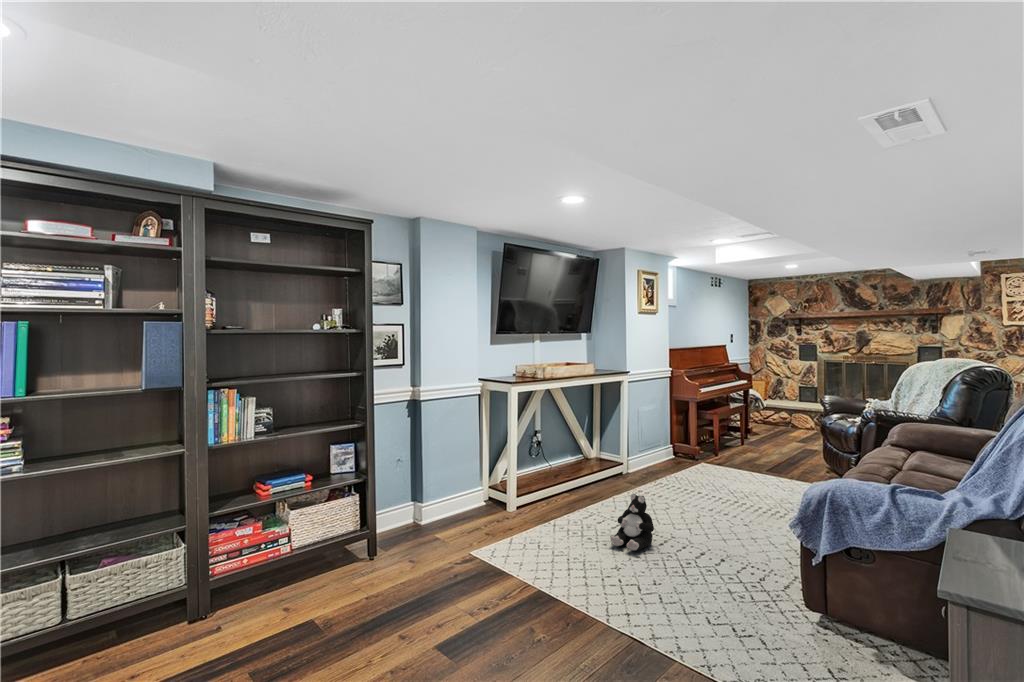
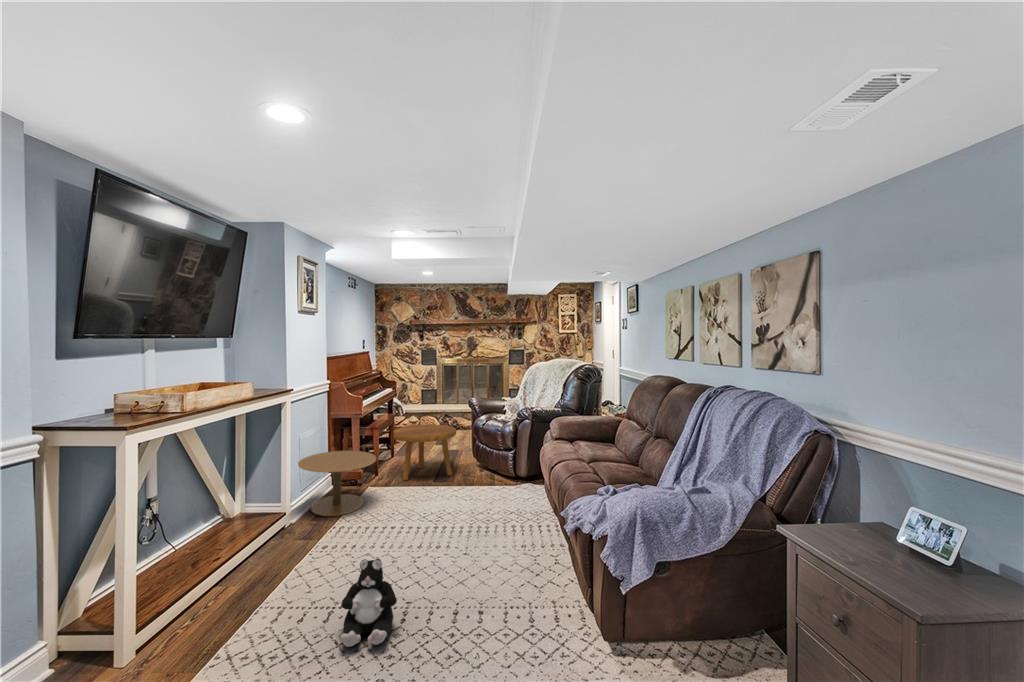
footstool: none [727,419,795,473] -> present [393,424,456,480]
side table: none [634,429,698,480] -> present [298,451,376,516]

